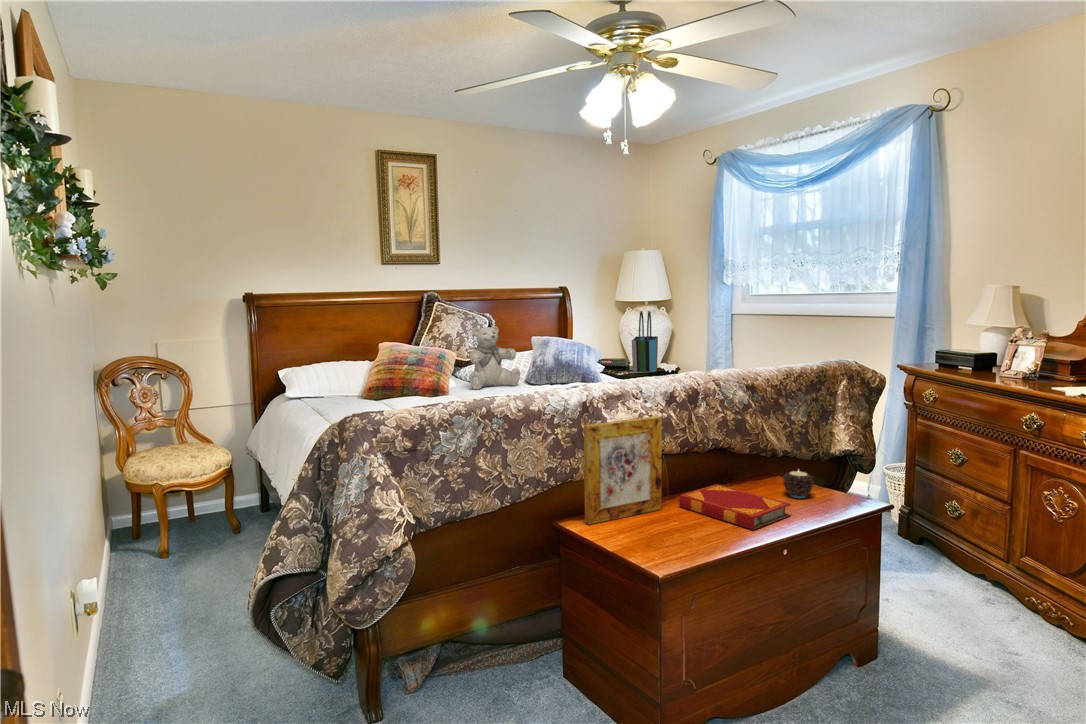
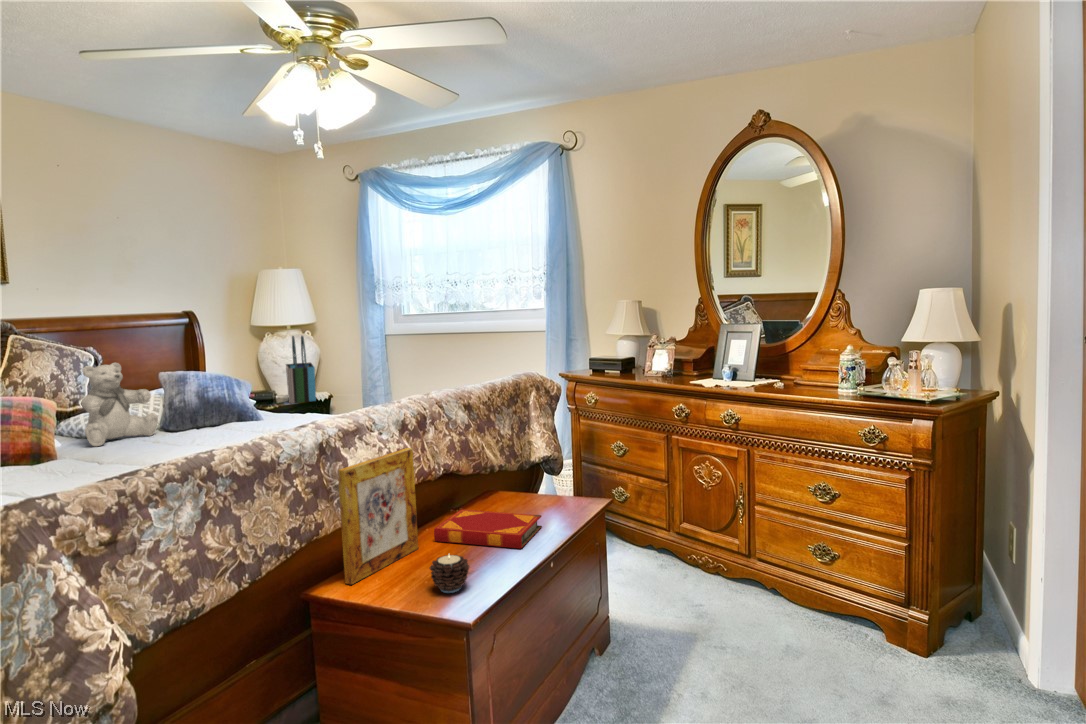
candle: present [783,470,814,498] -> present [430,555,469,593]

